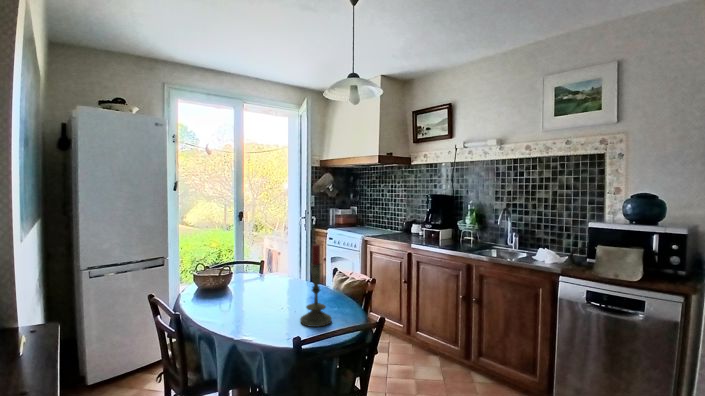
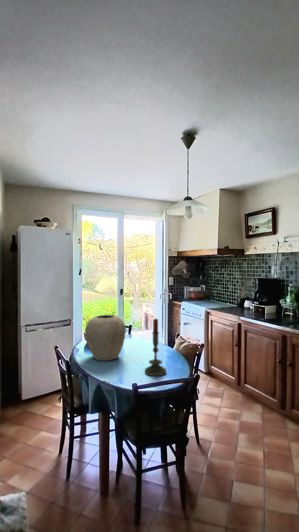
vase: none [202,243,265,312] -> present [85,315,126,361]

